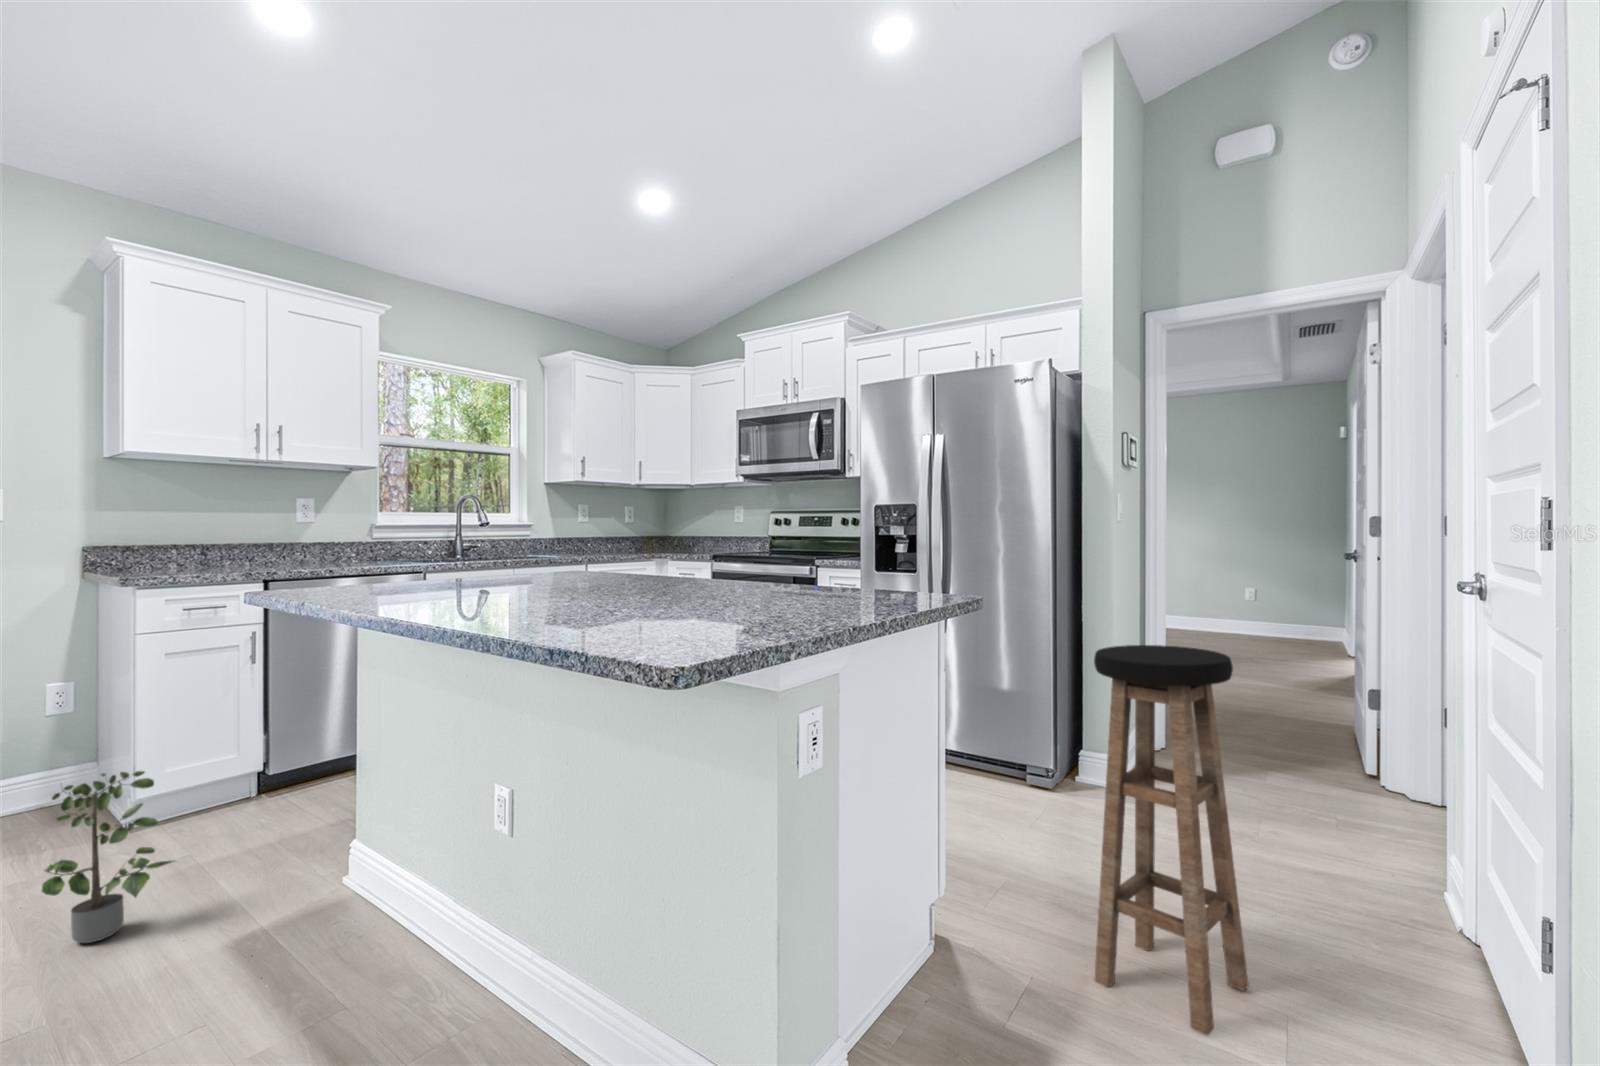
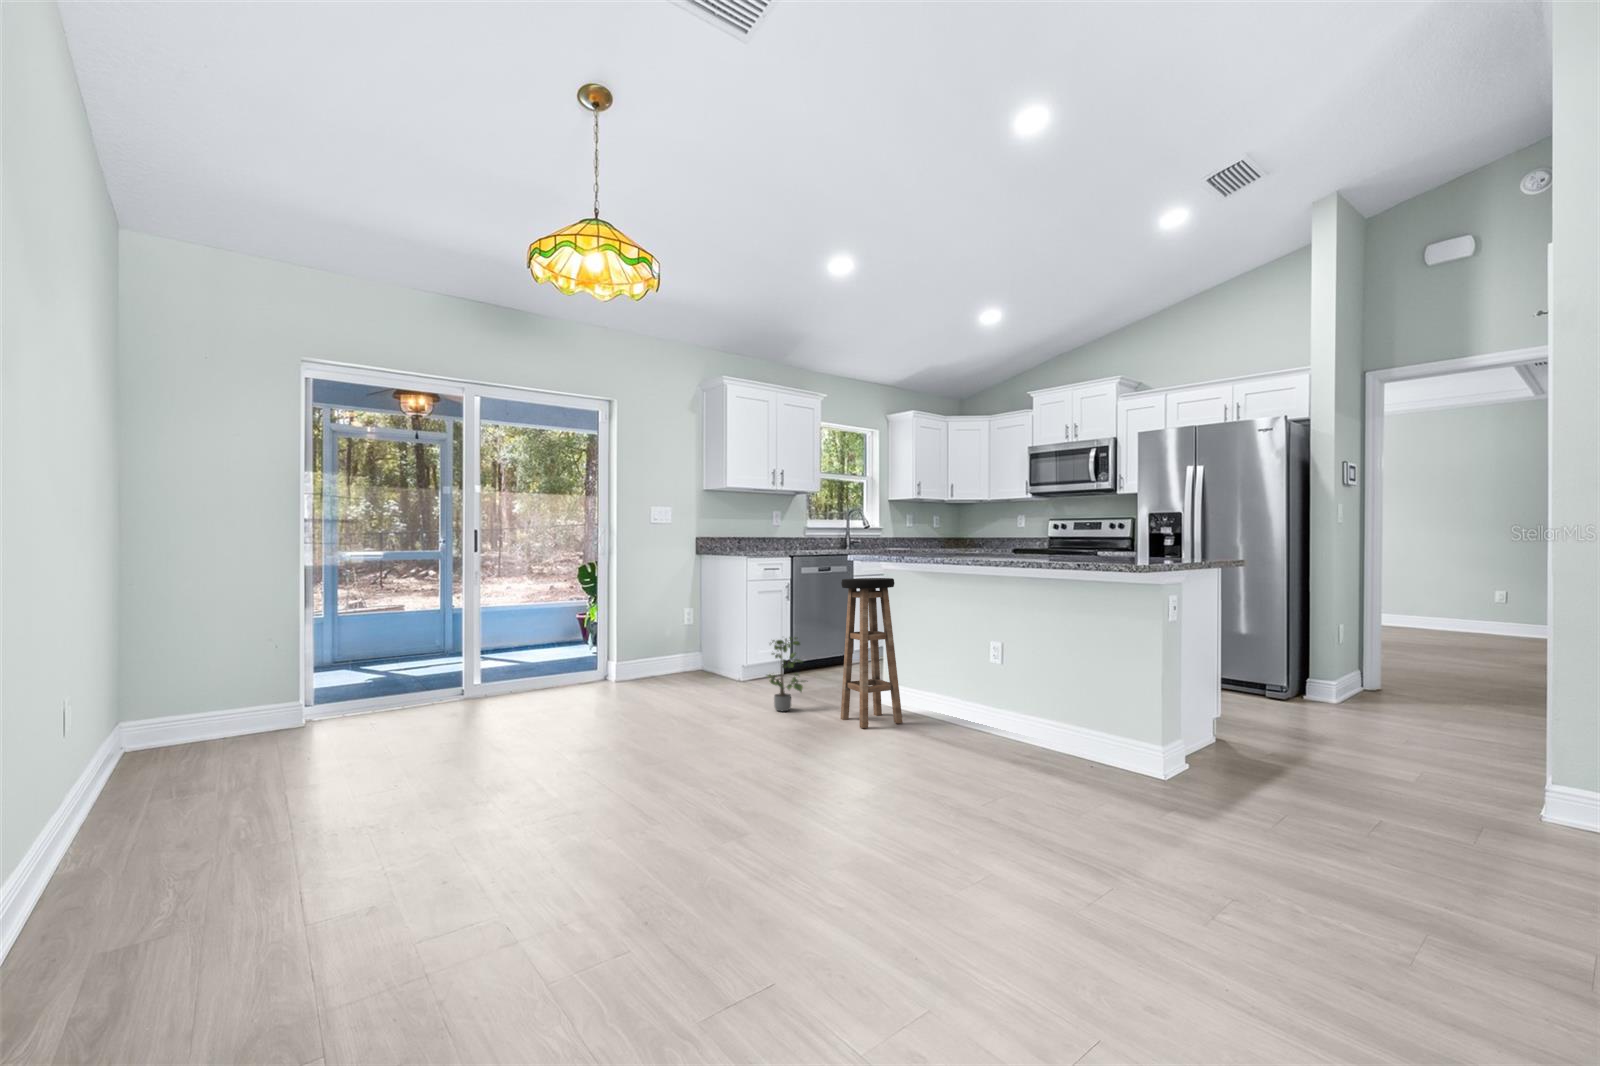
bar stool: present [1094,645,1249,1035] -> present [841,578,903,728]

